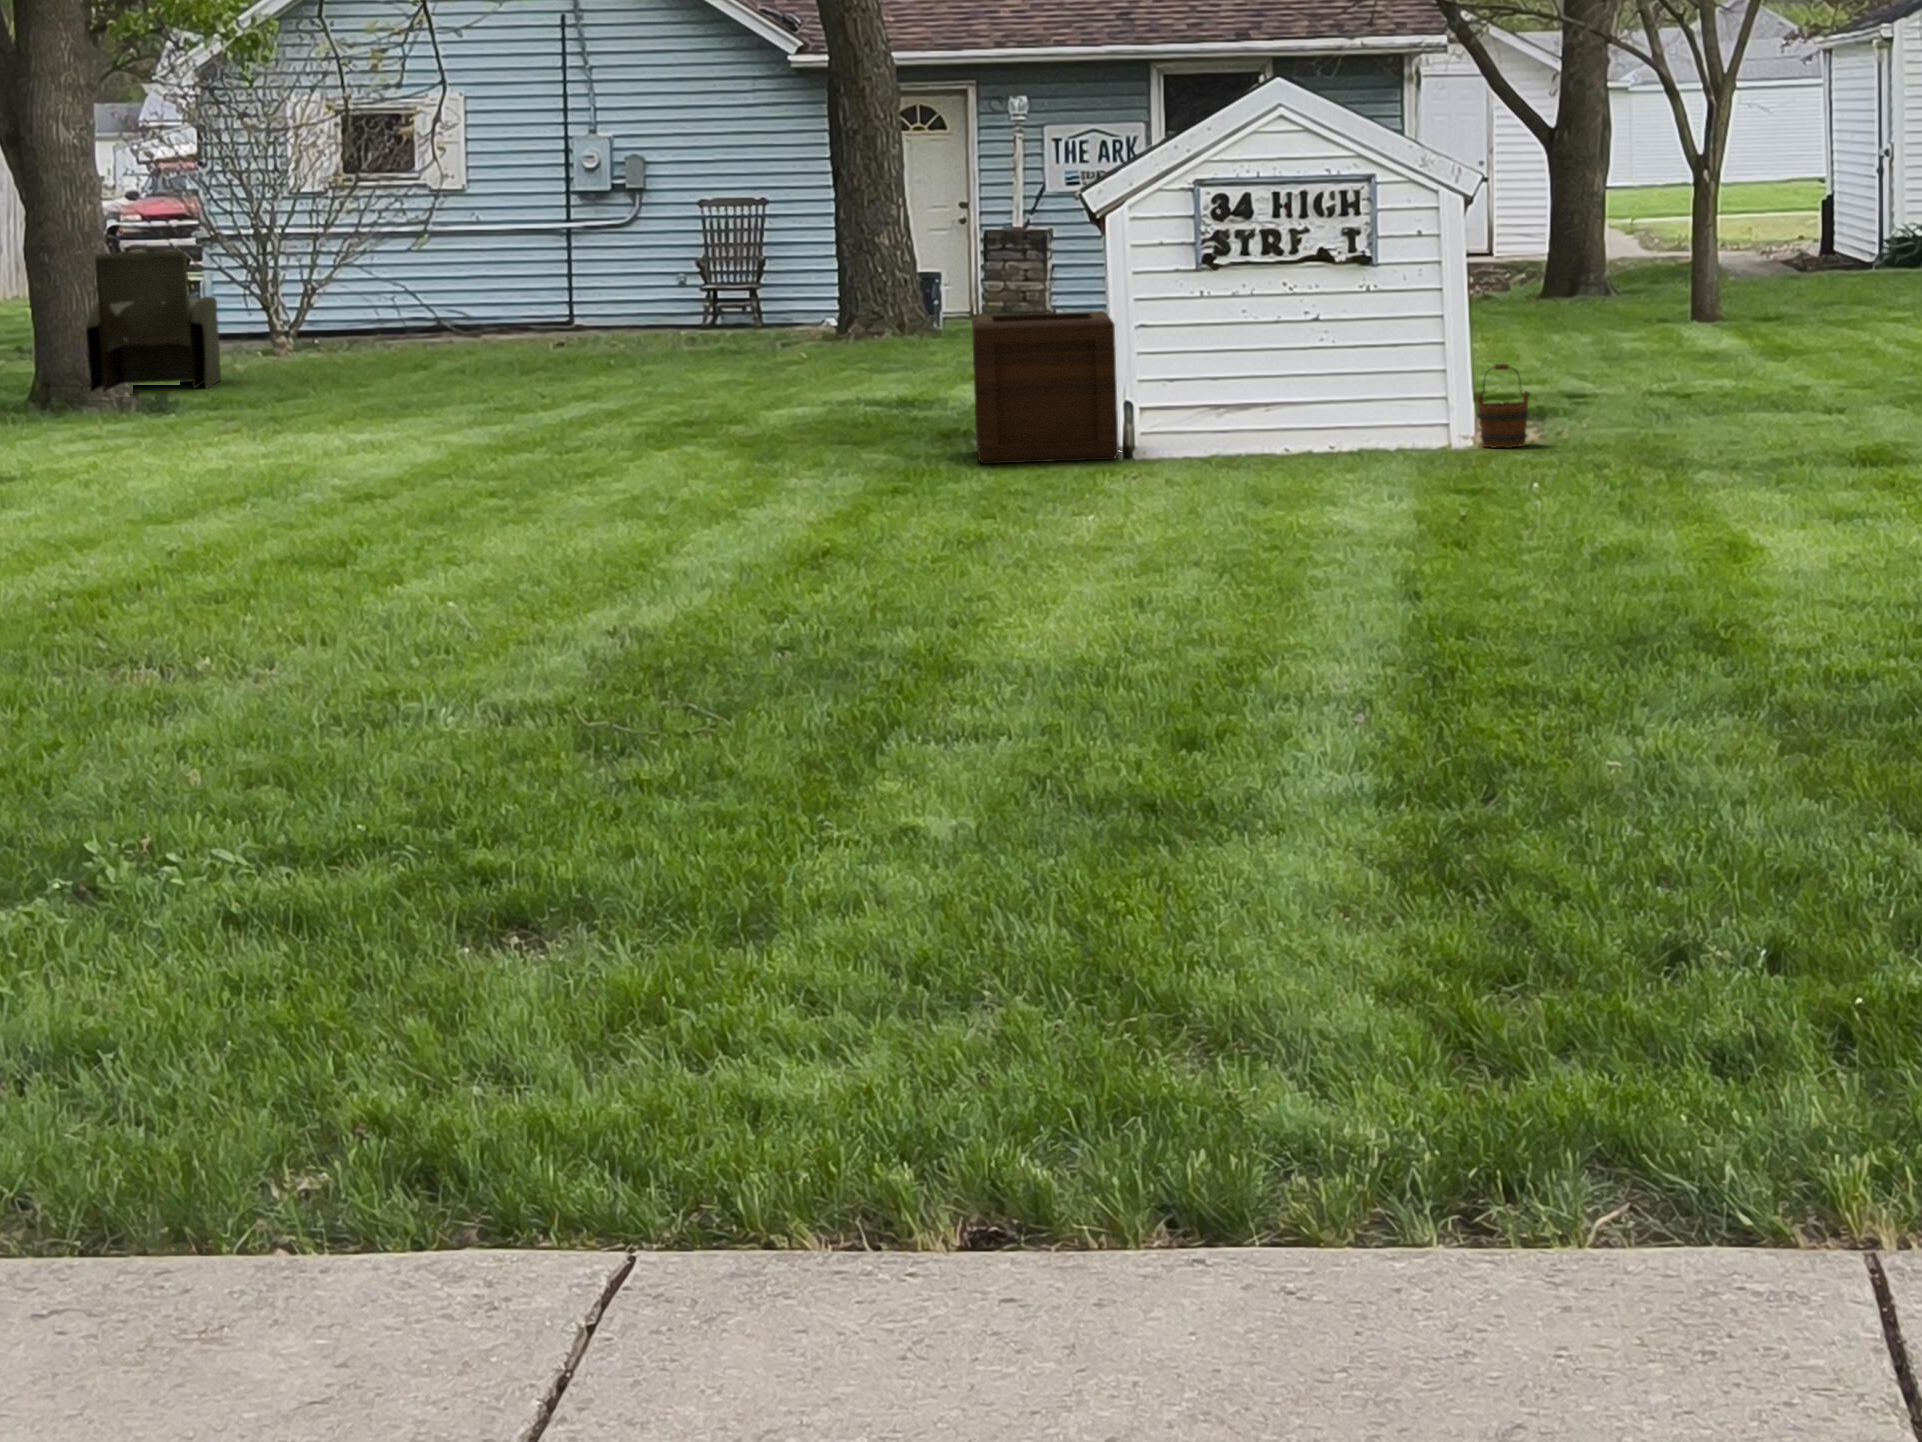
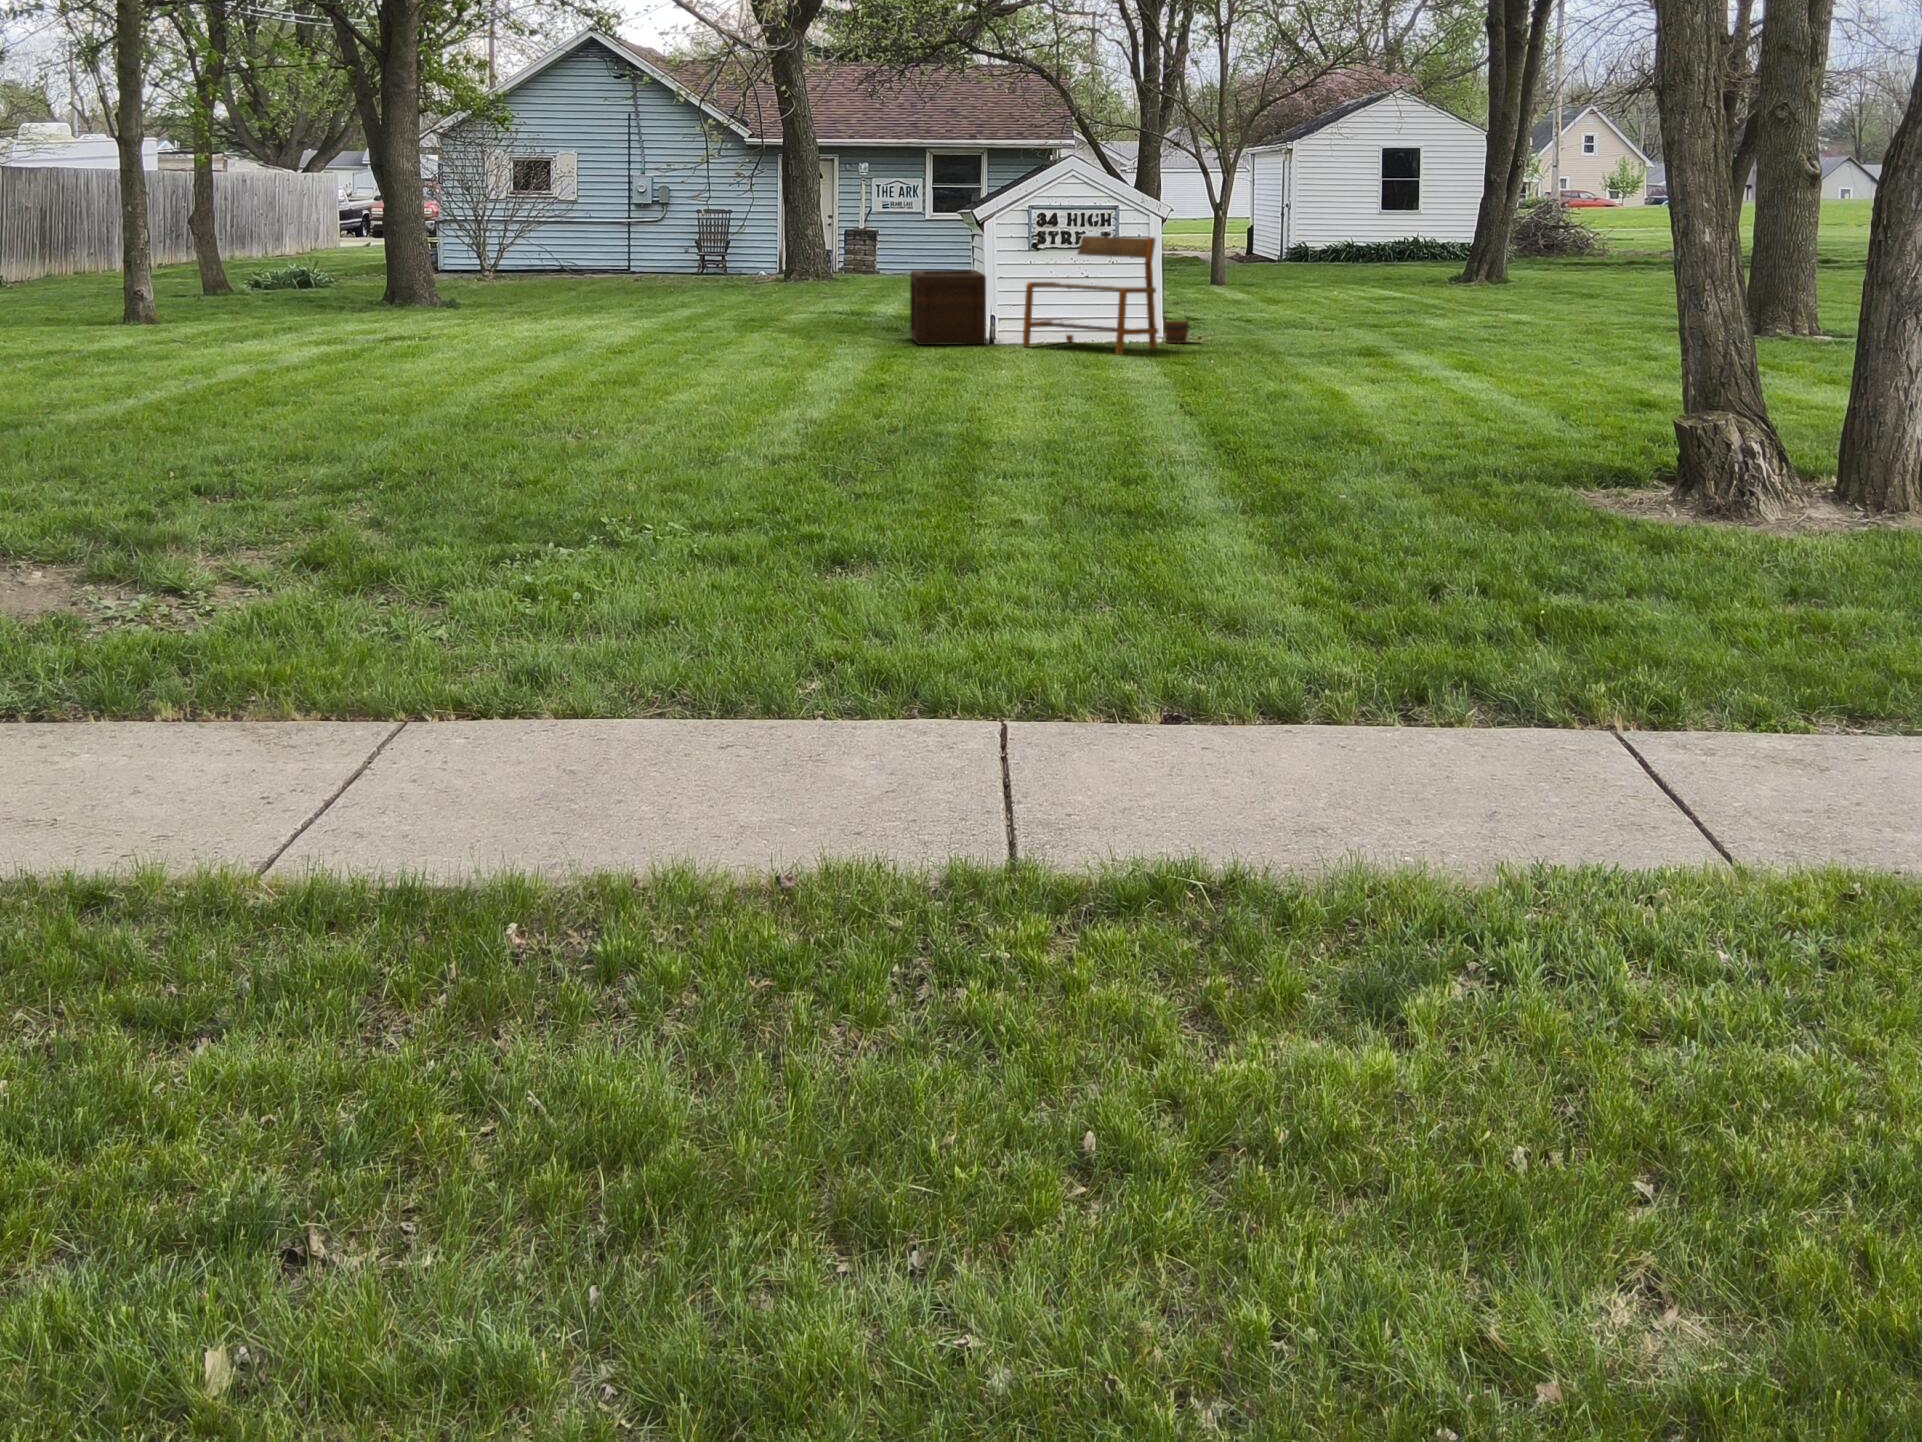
bench: none [1188,233,1458,475] -> present [1023,236,1158,355]
armchair: present [86,249,221,392] -> none [422,225,489,298]

